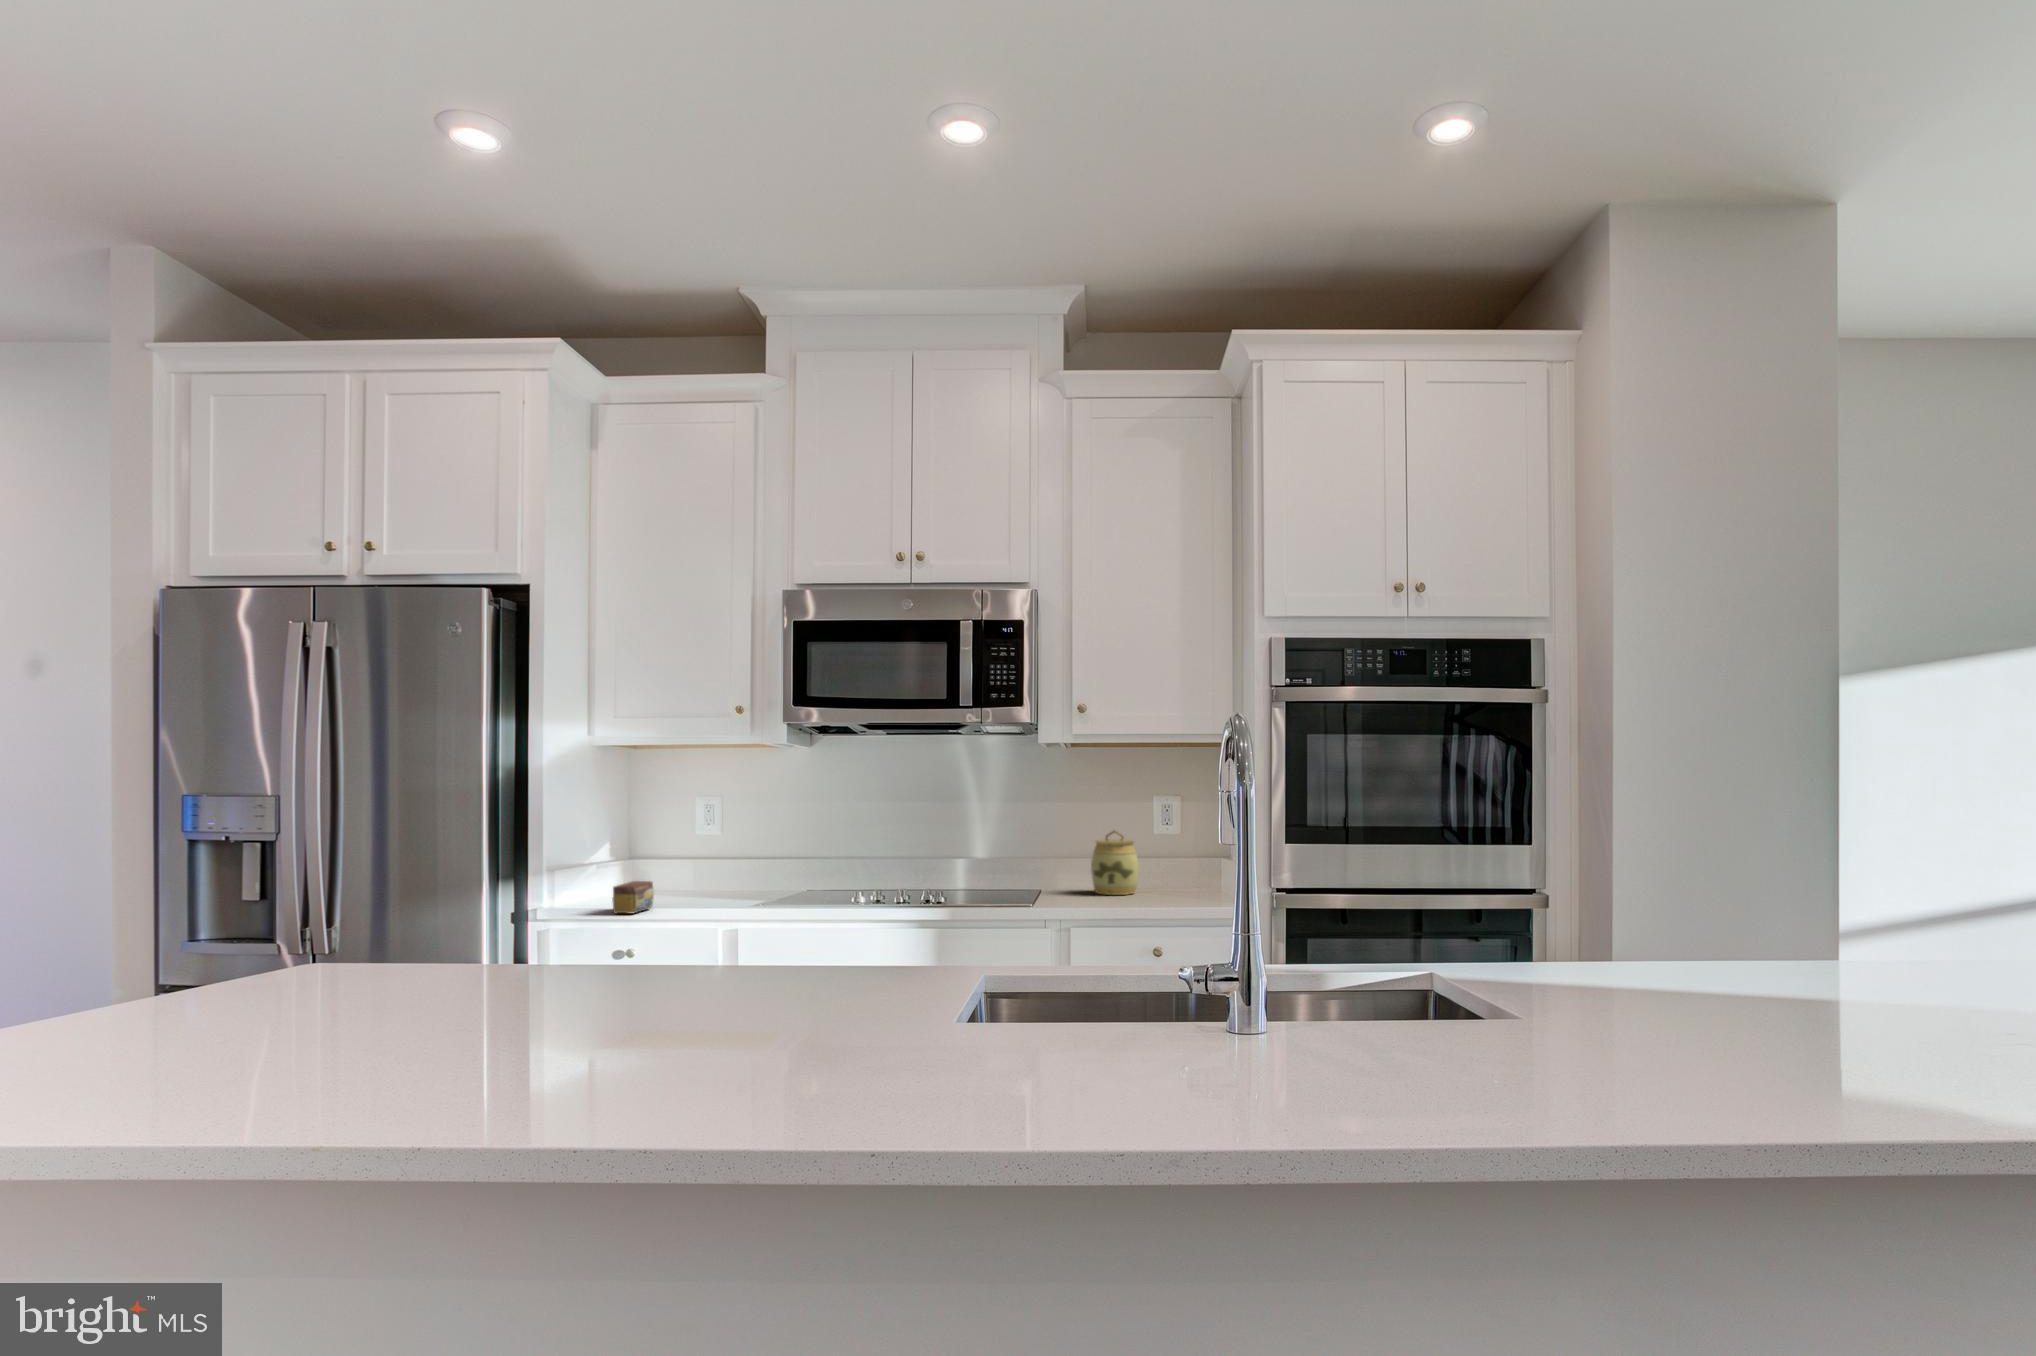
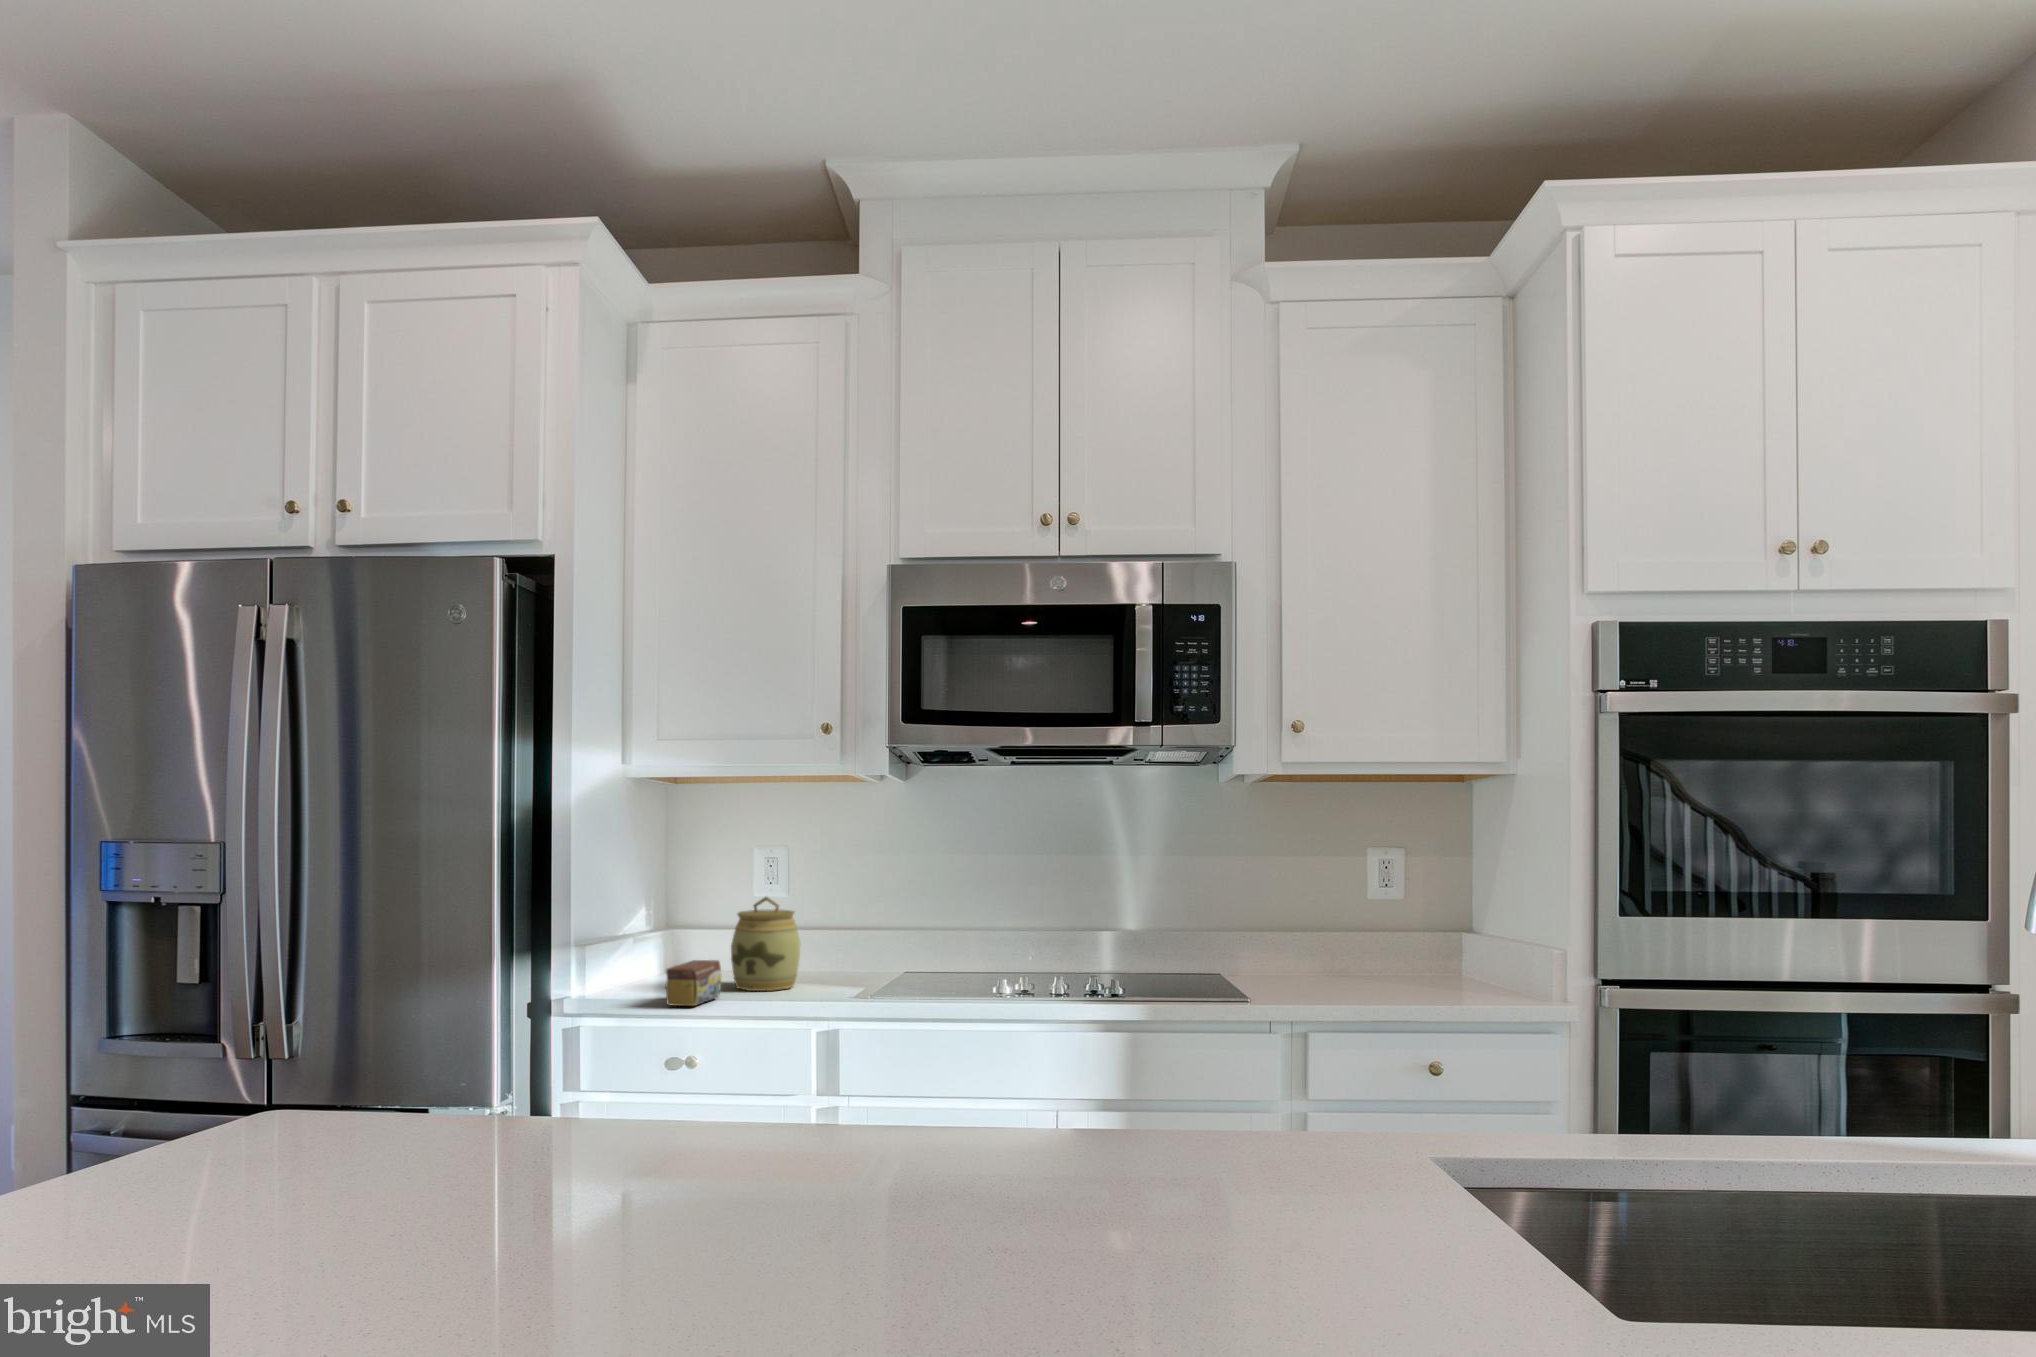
jar: present [1091,830,1139,895] -> present [731,897,800,991]

